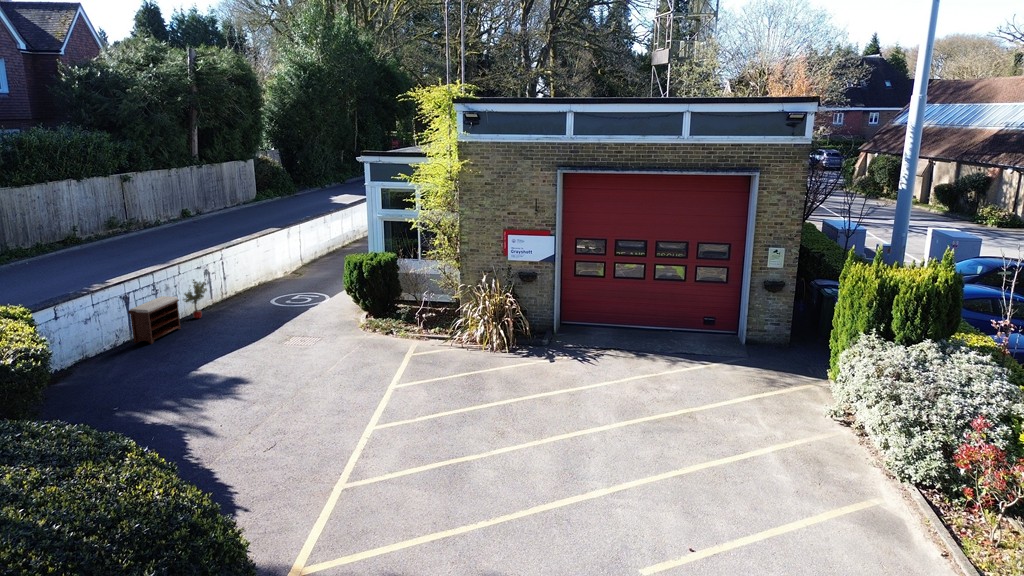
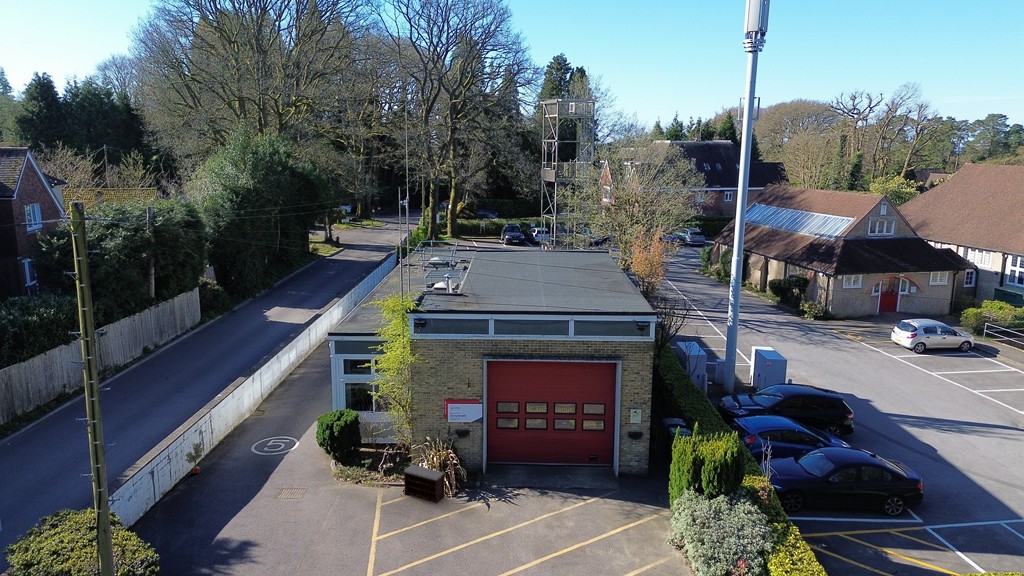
bench: present [128,296,181,344] -> present [403,465,446,503]

